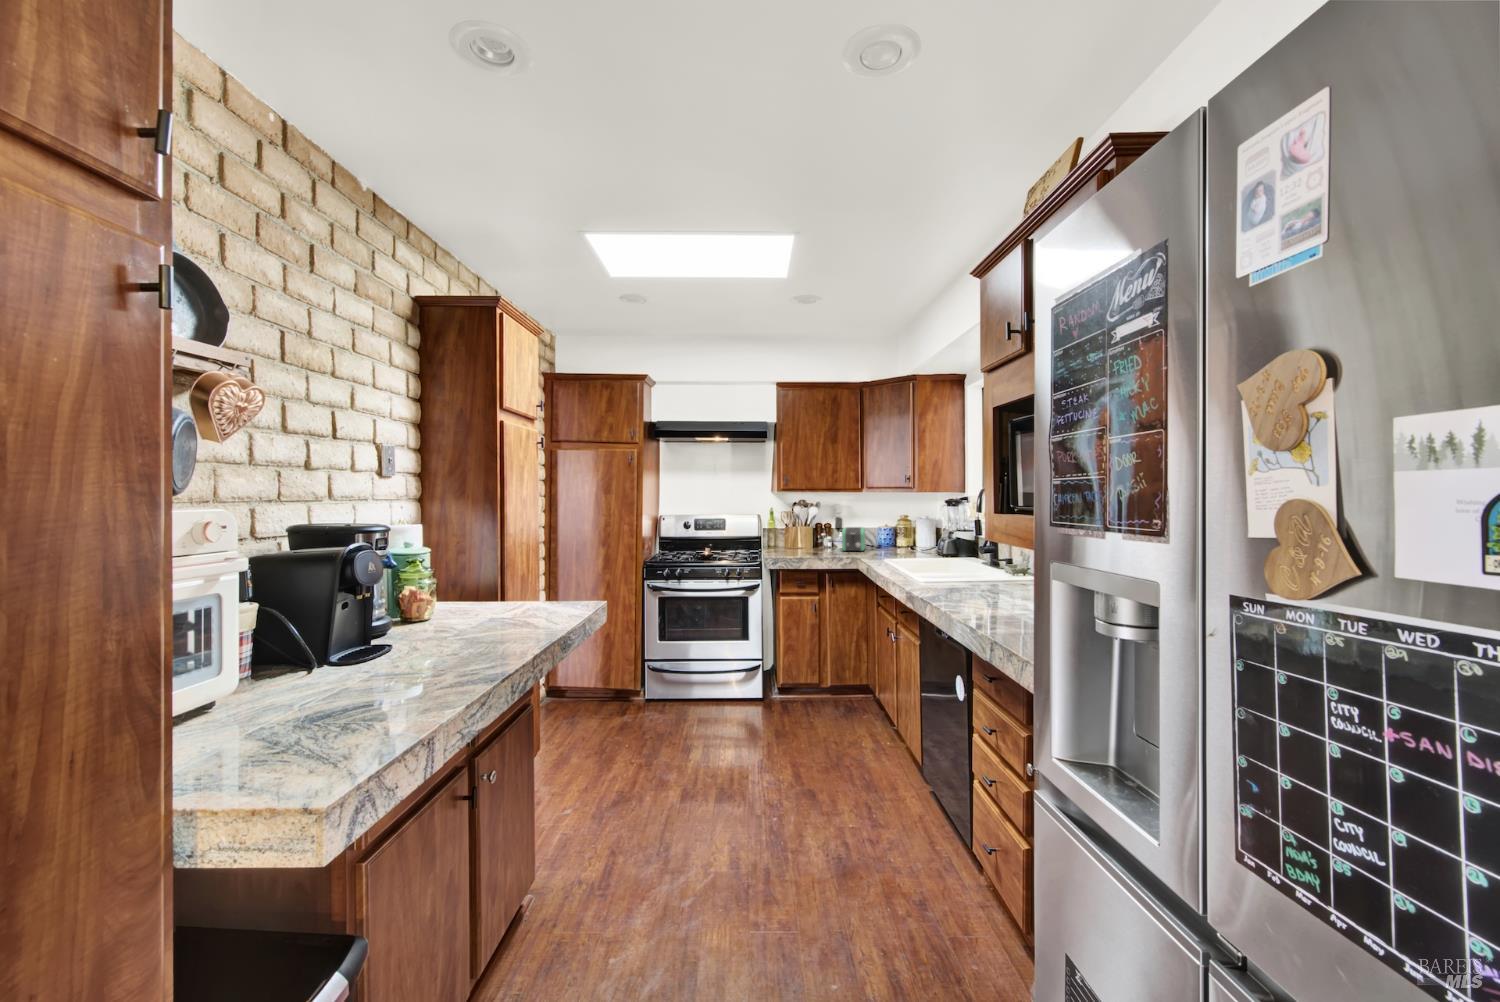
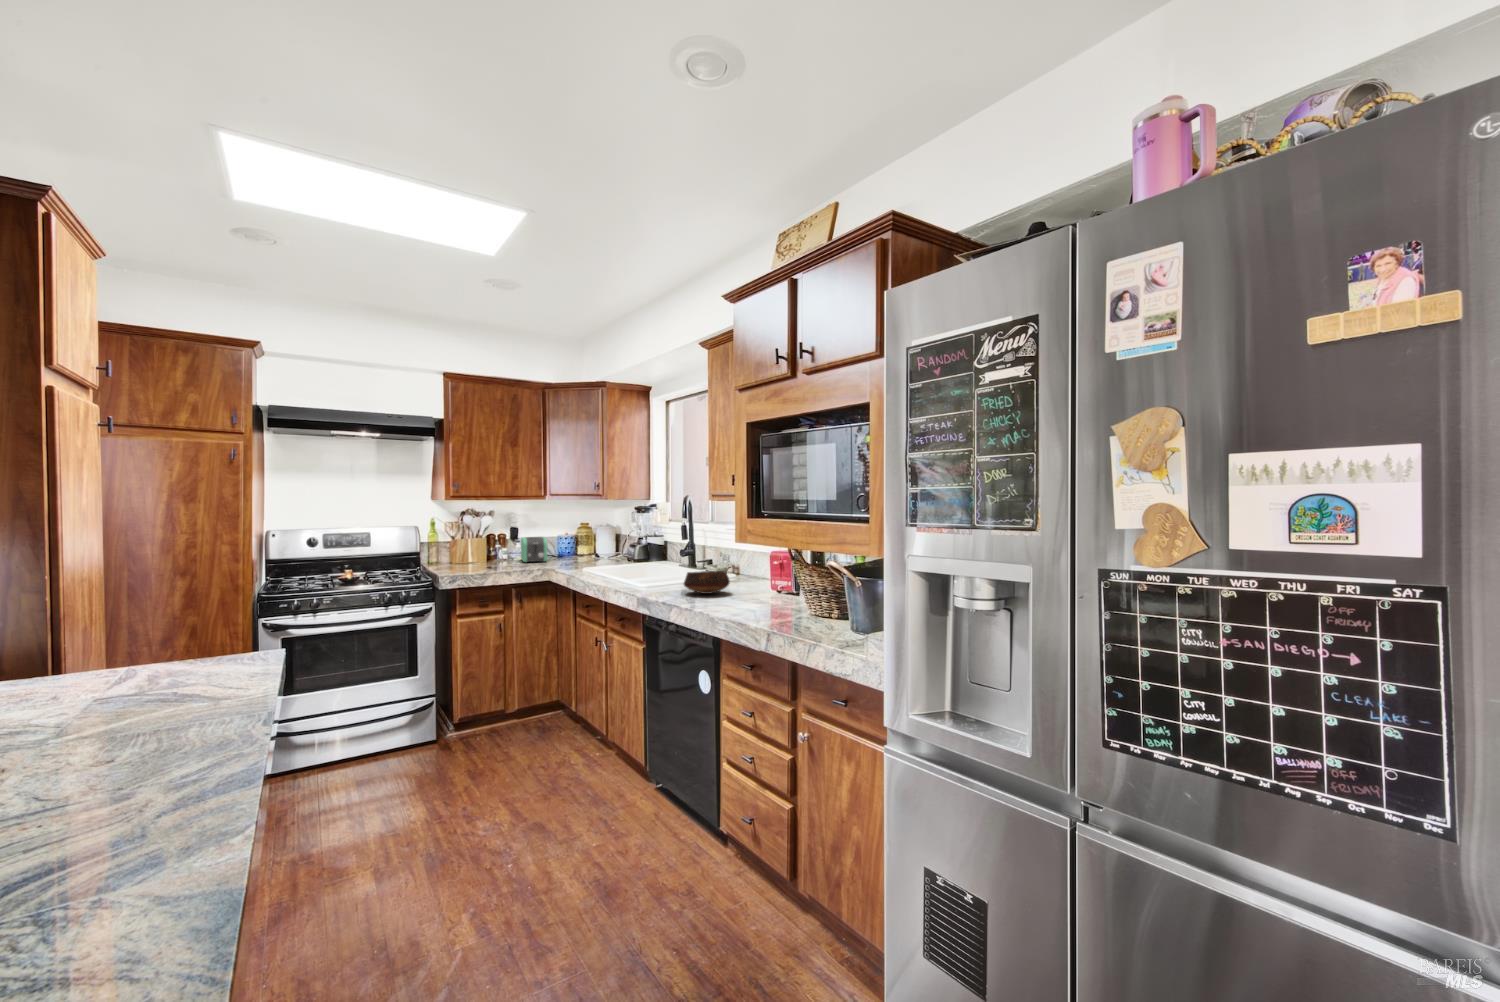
bowl: none [951,569,1004,593] -> present [684,571,730,594]

